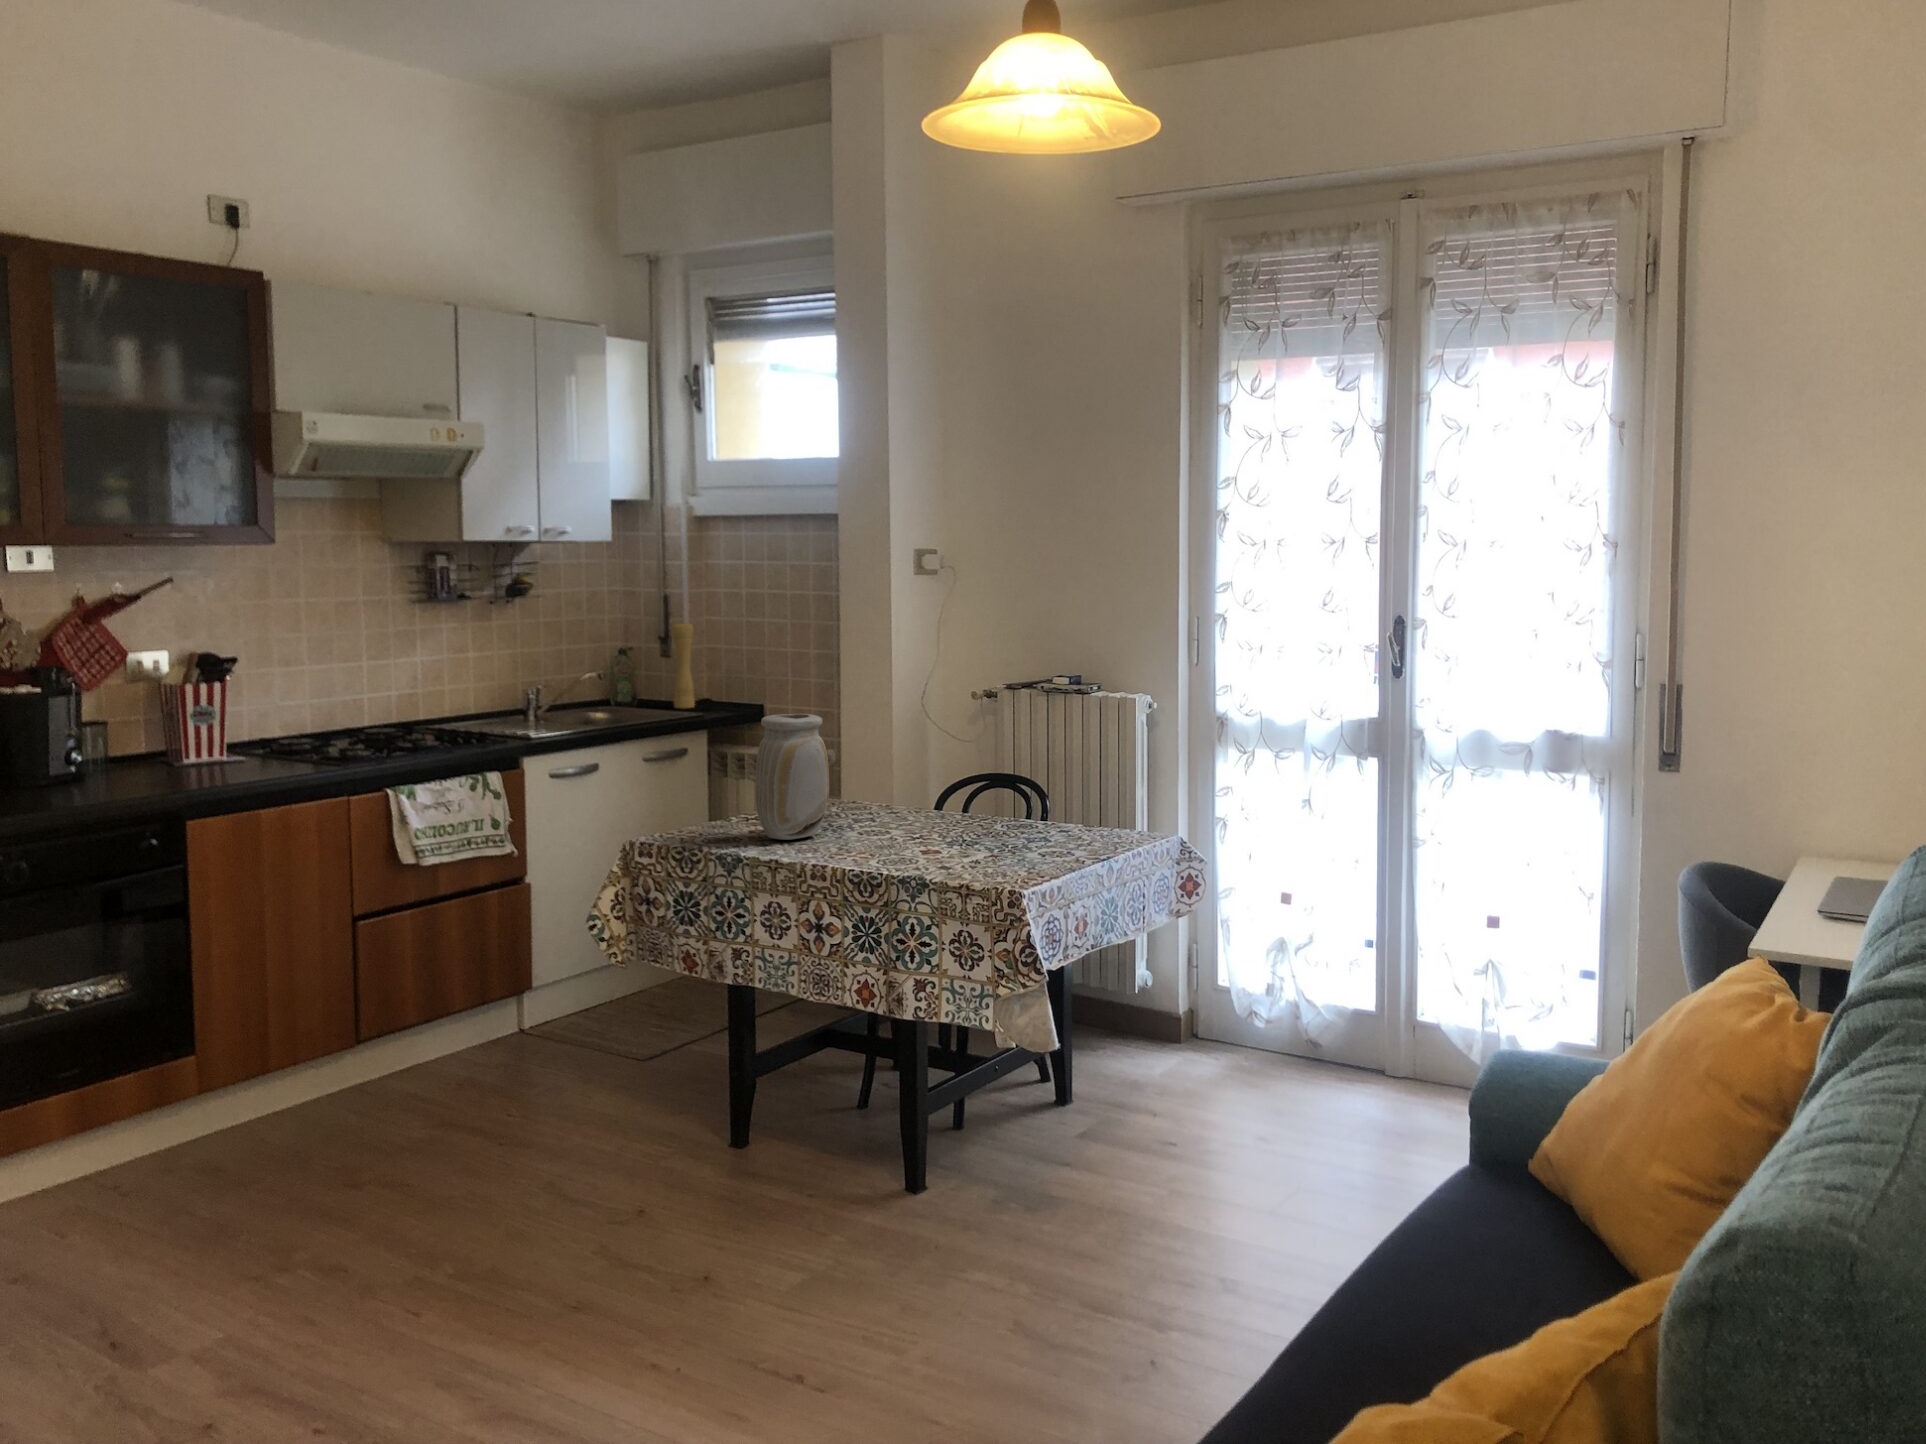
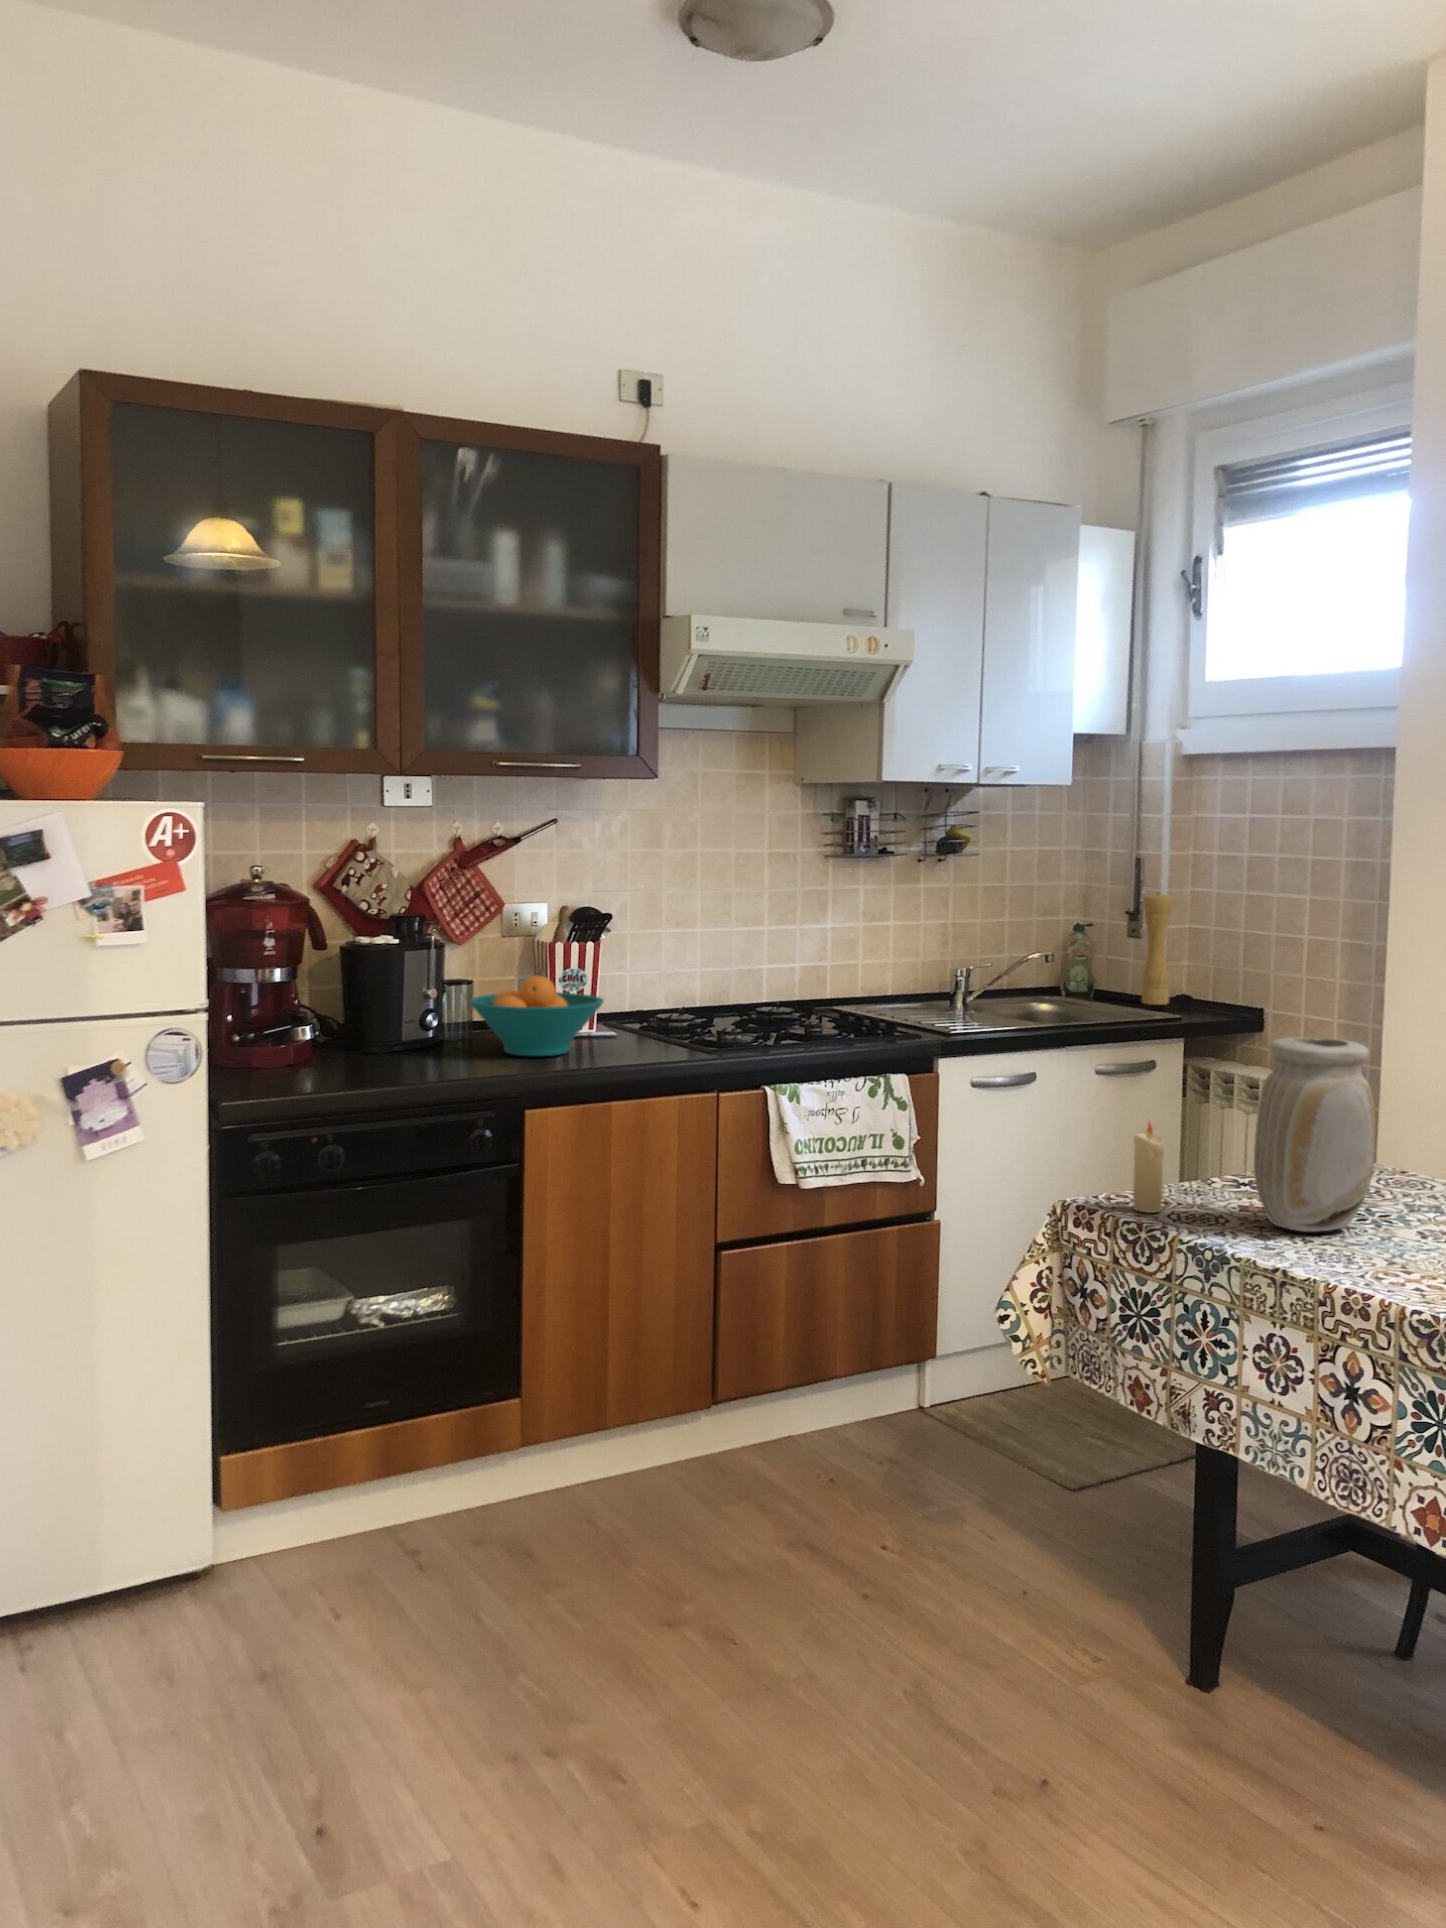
fruit bowl: none [116,712,242,779] -> present [469,975,604,1056]
candle: none [677,778,698,841] -> present [1133,1122,1164,1213]

